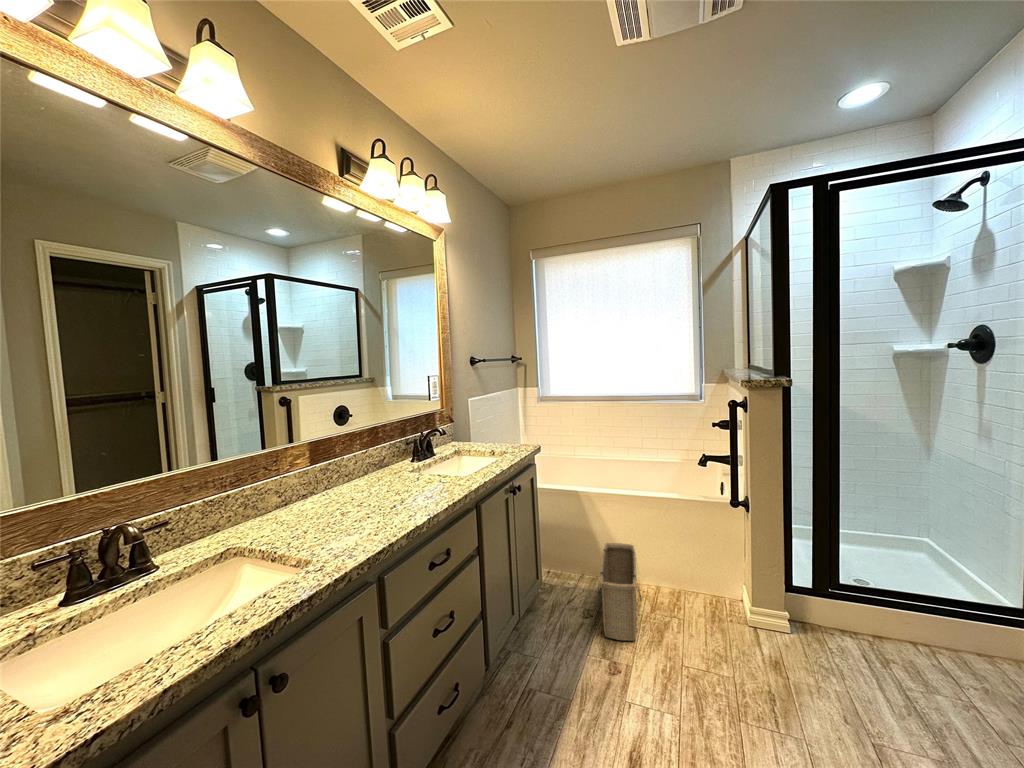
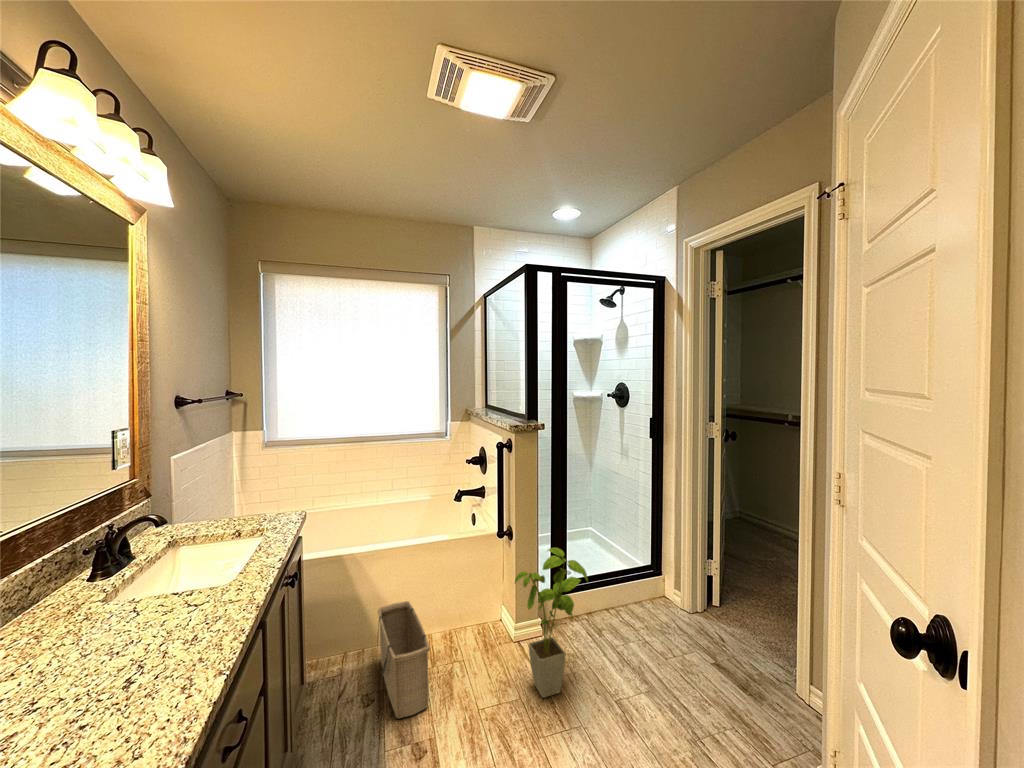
house plant: none [730,525,834,696] -> present [515,548,588,698]

